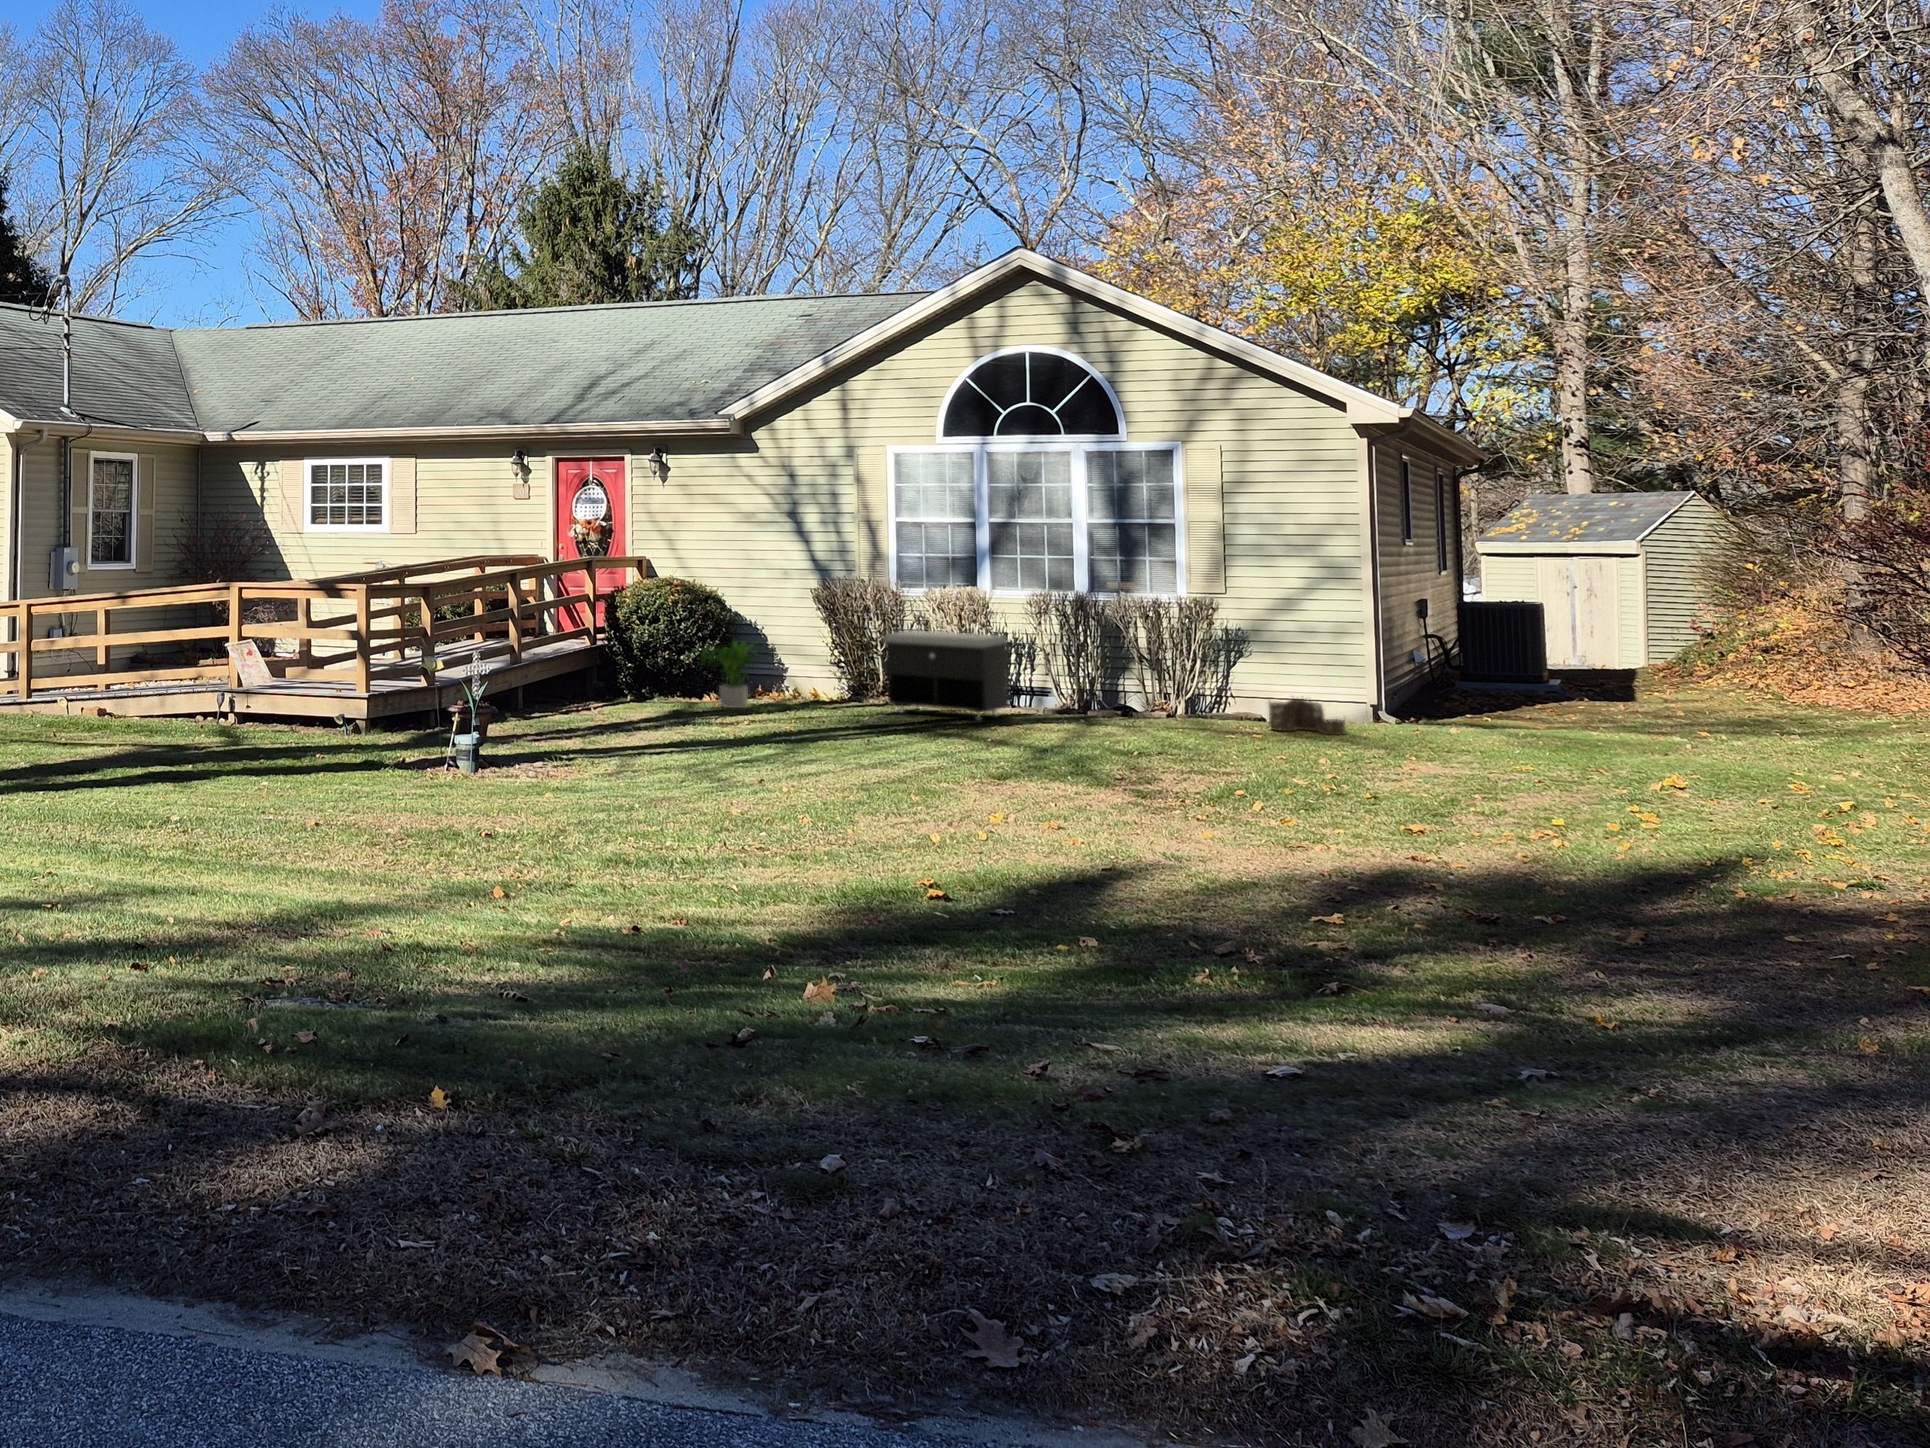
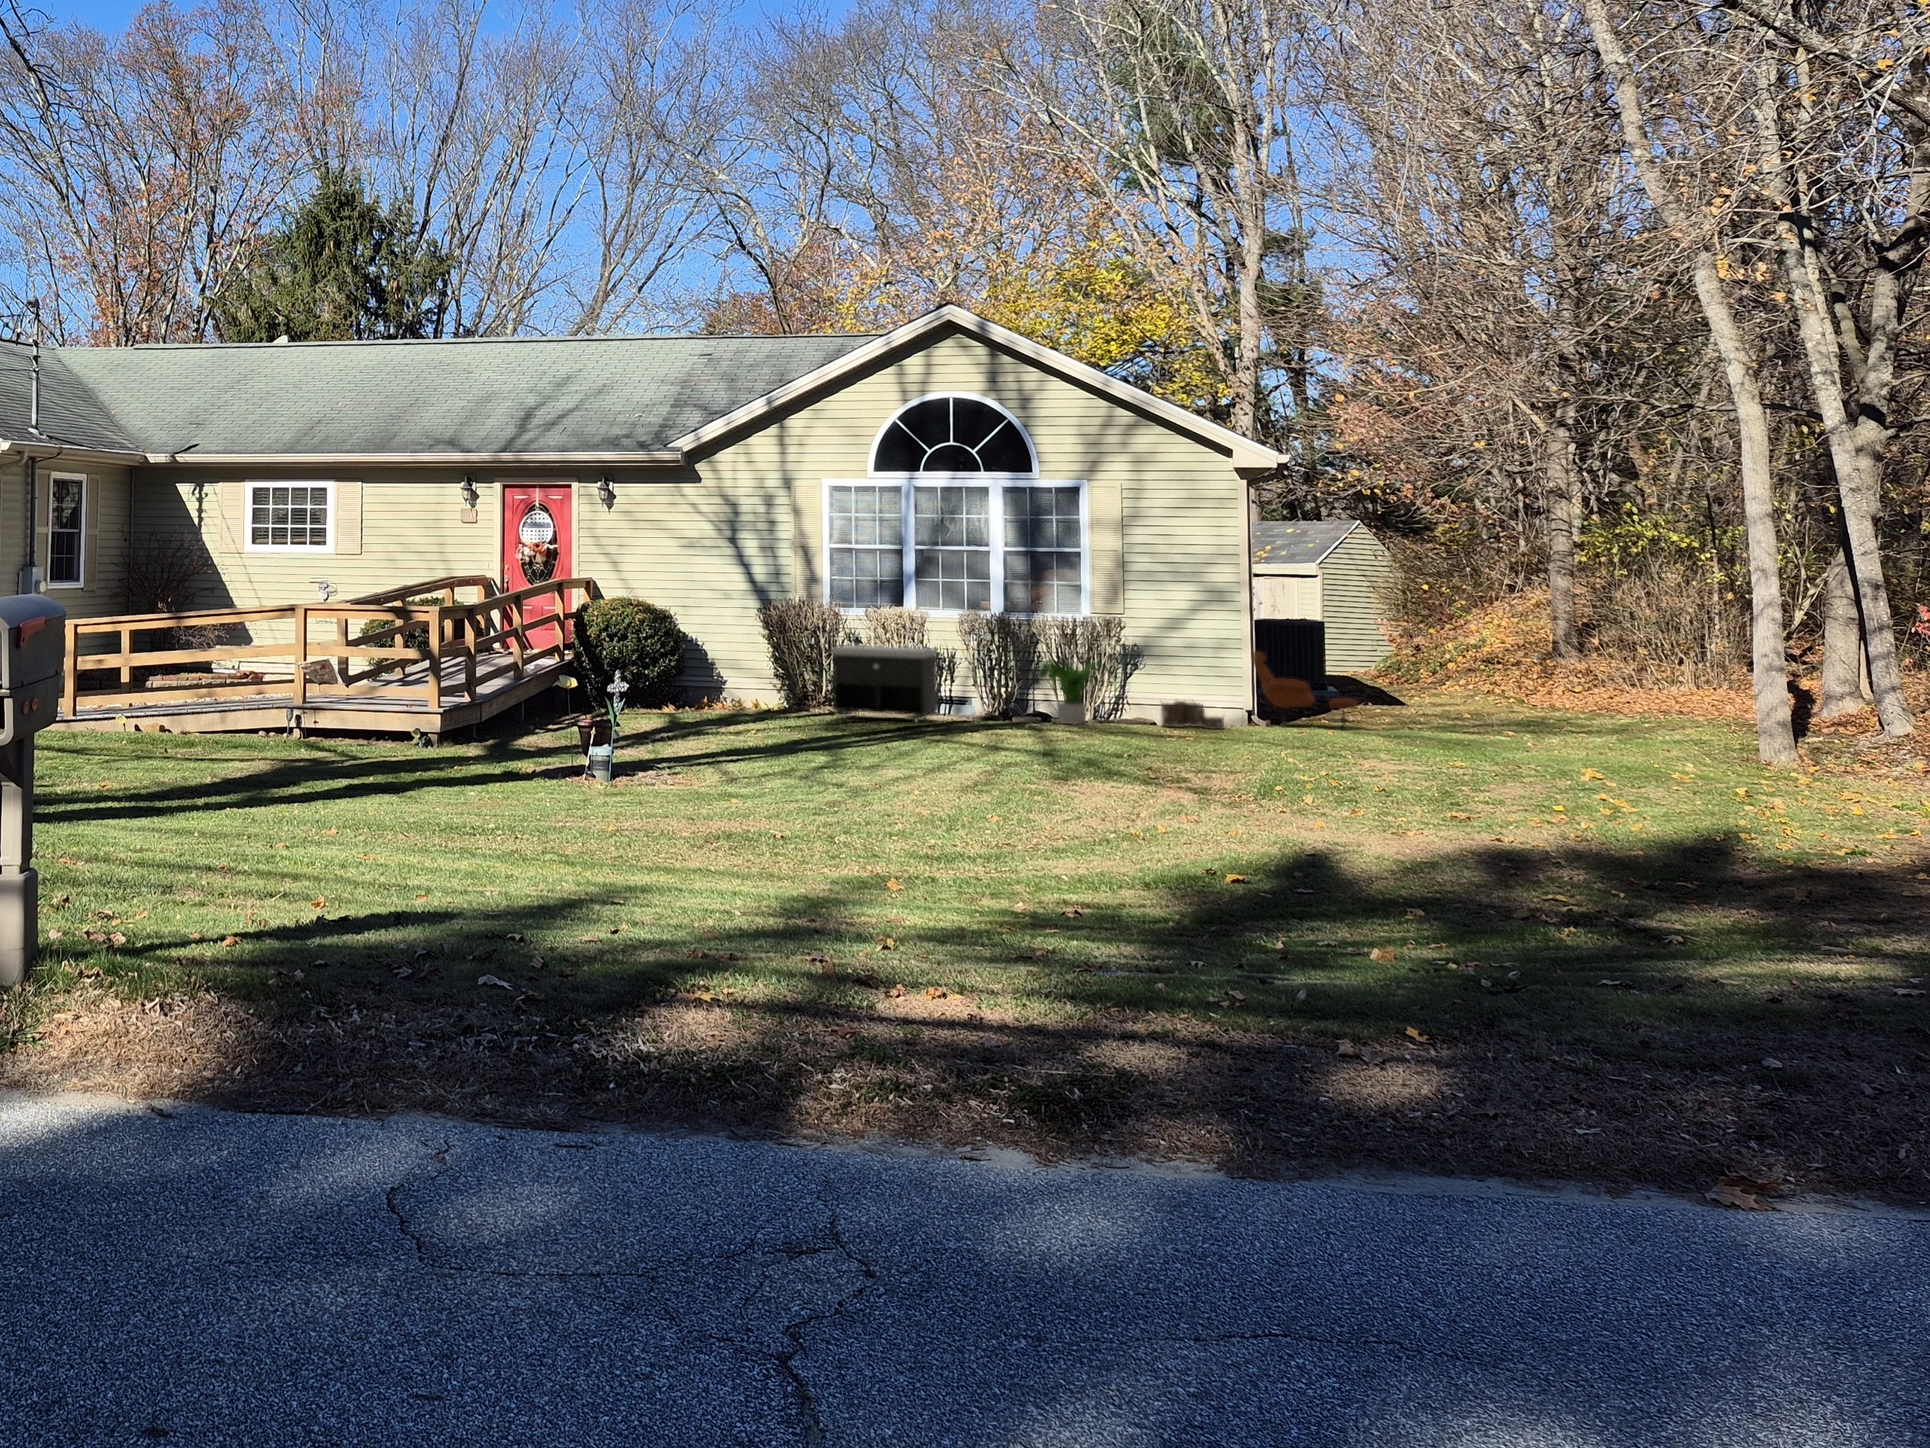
lounge chair: none [1388,640,1530,735] -> present [1252,651,1358,725]
potted plant: present [701,642,766,708] -> present [1040,662,1105,724]

